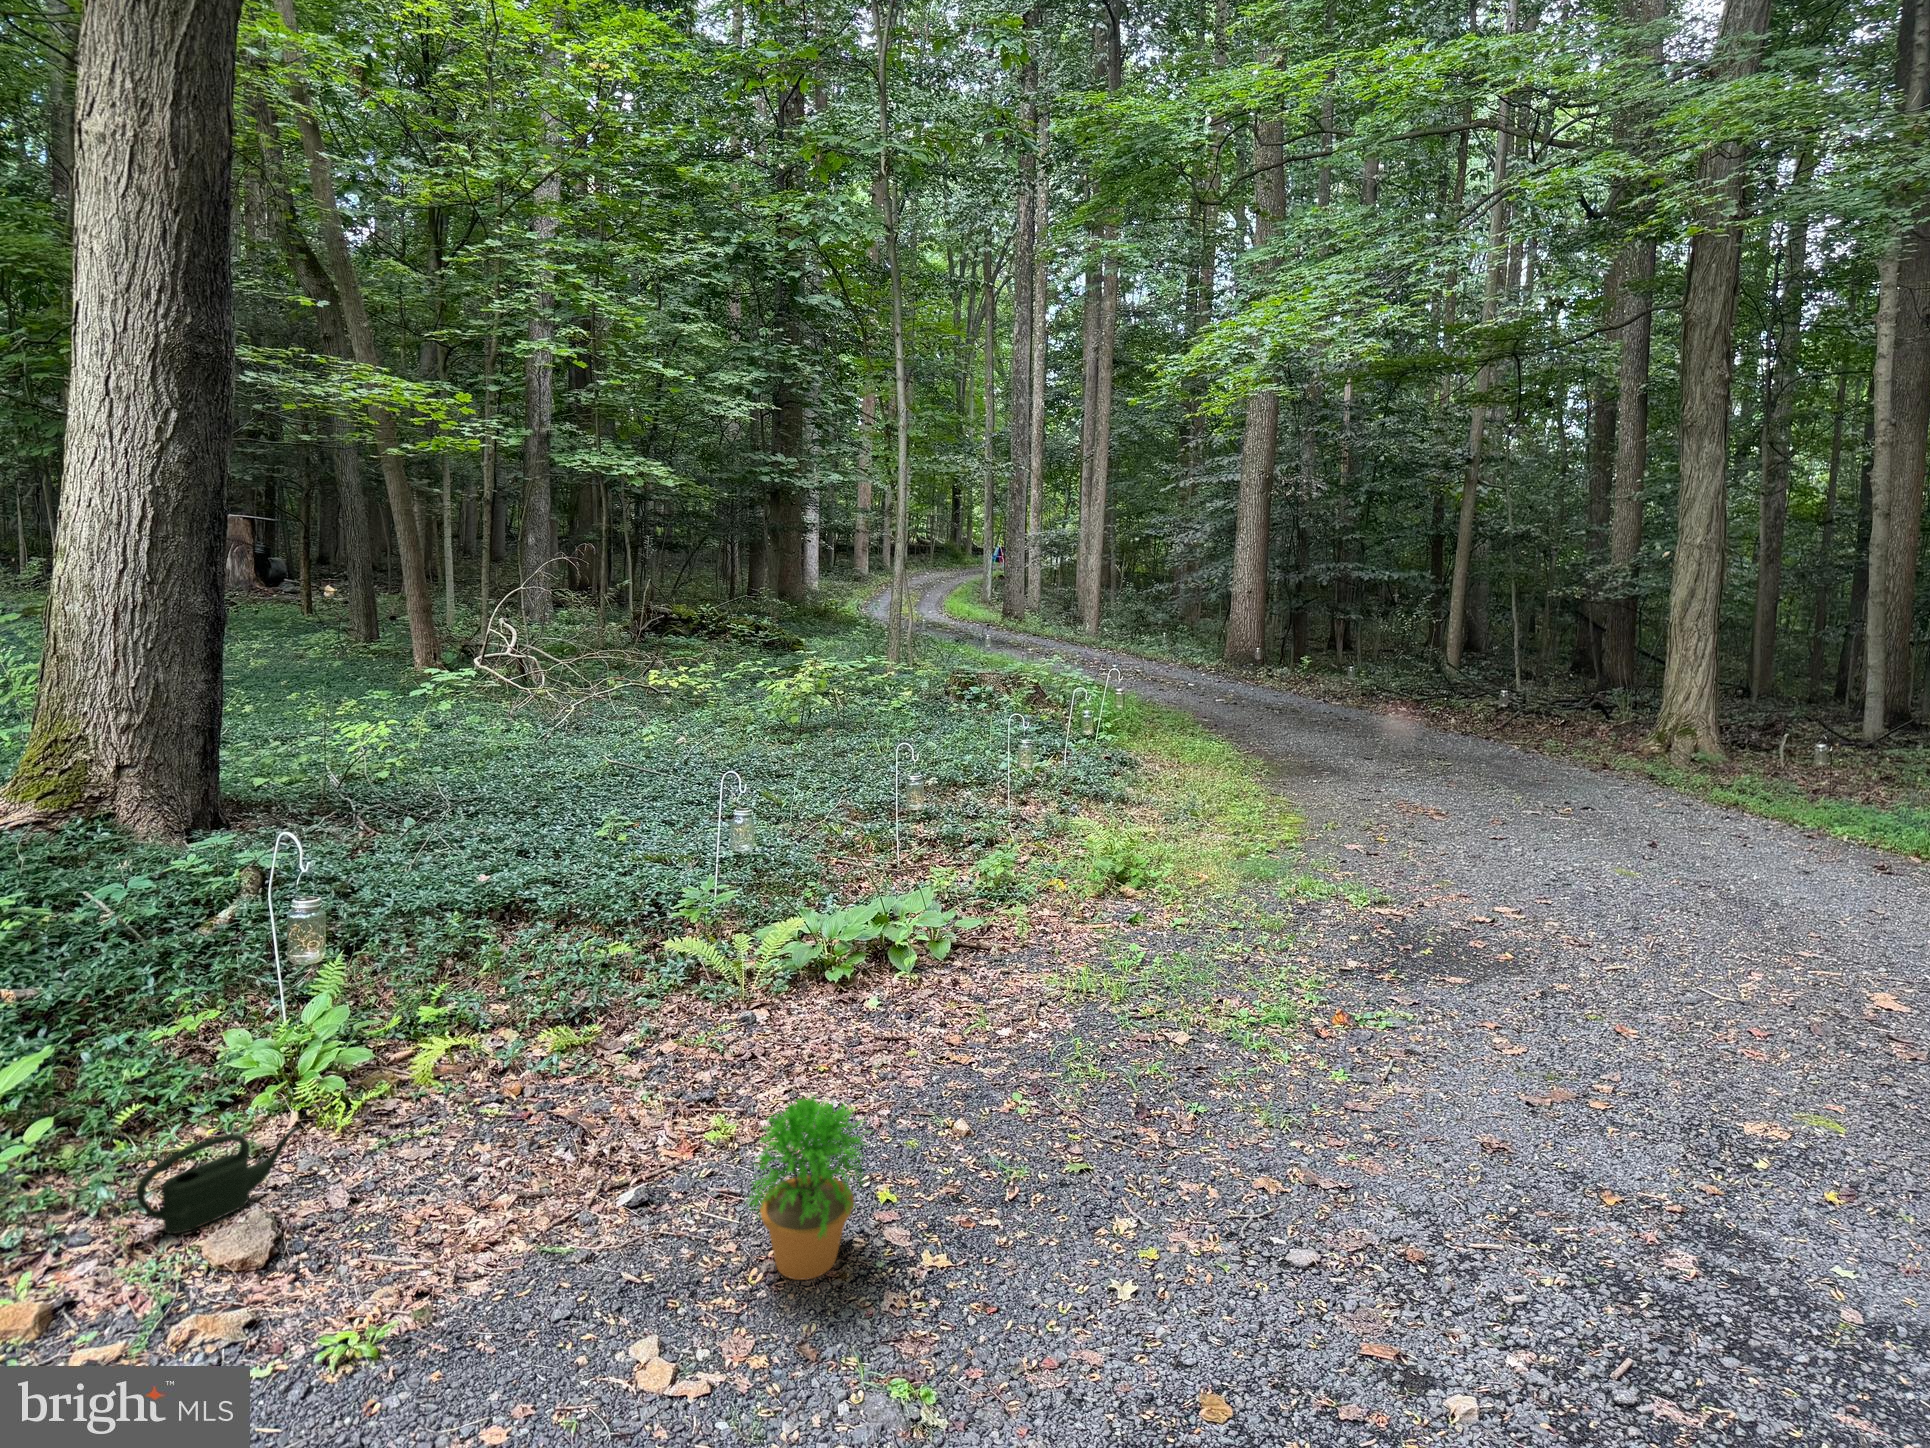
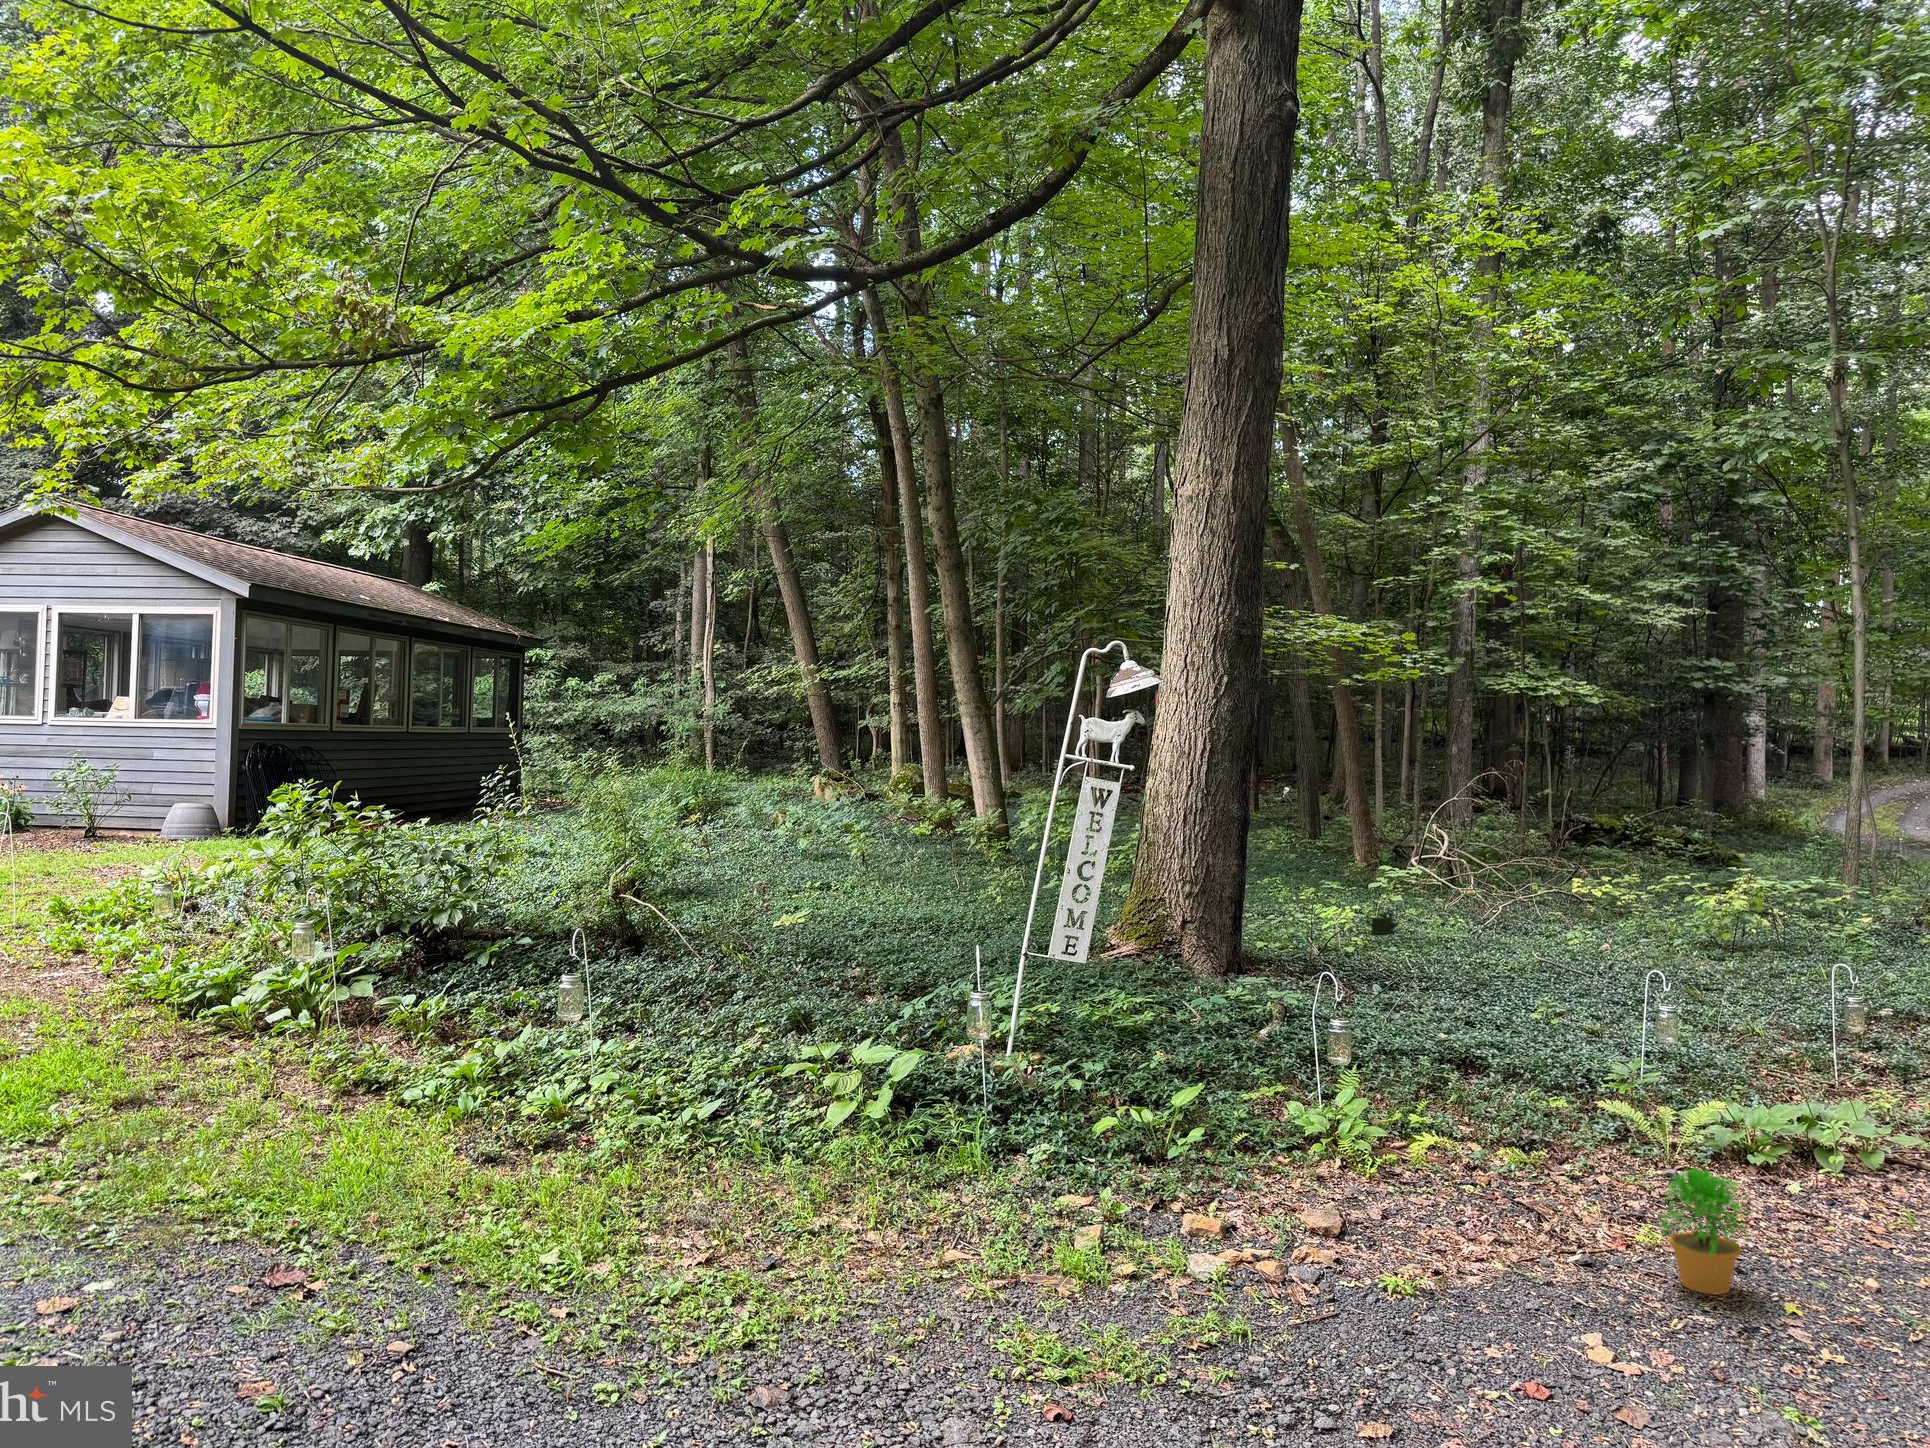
watering can: present [136,1125,300,1234] -> present [1366,908,1403,934]

